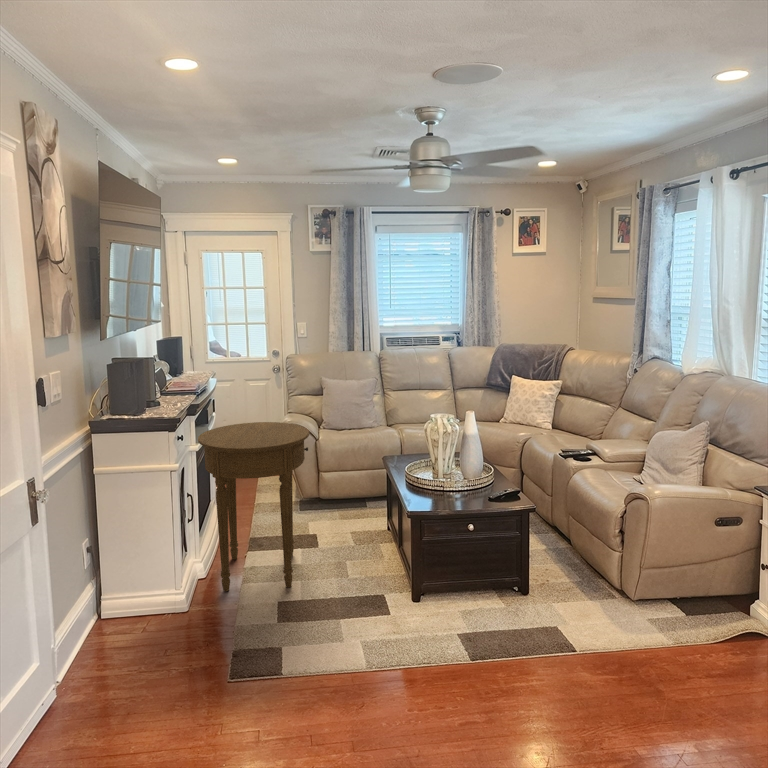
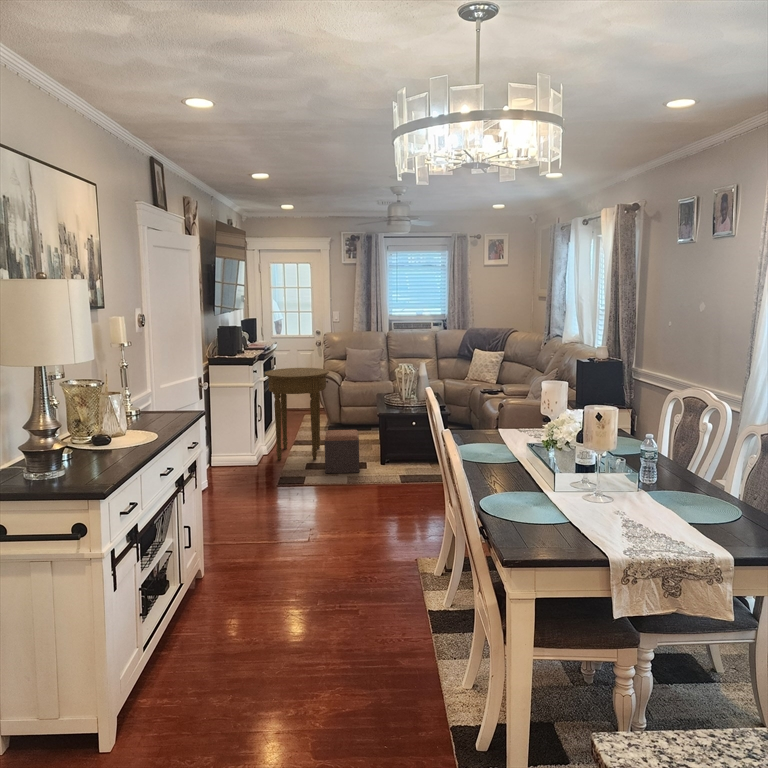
footstool: none [310,540,376,629] -> present [325,430,359,473]

